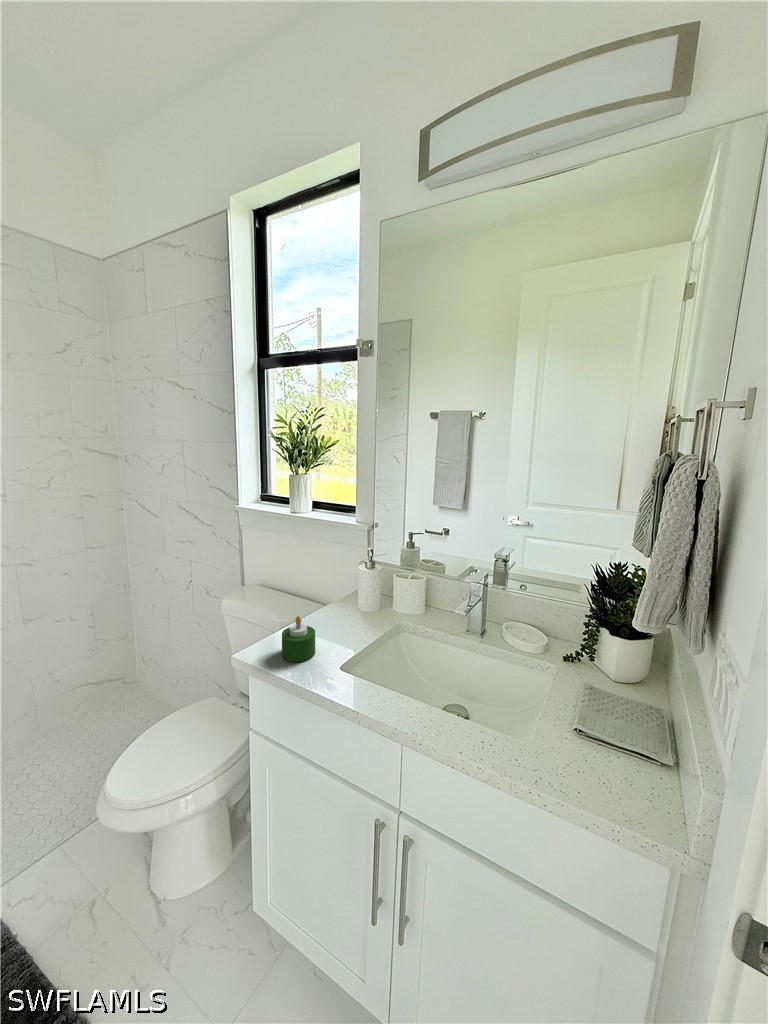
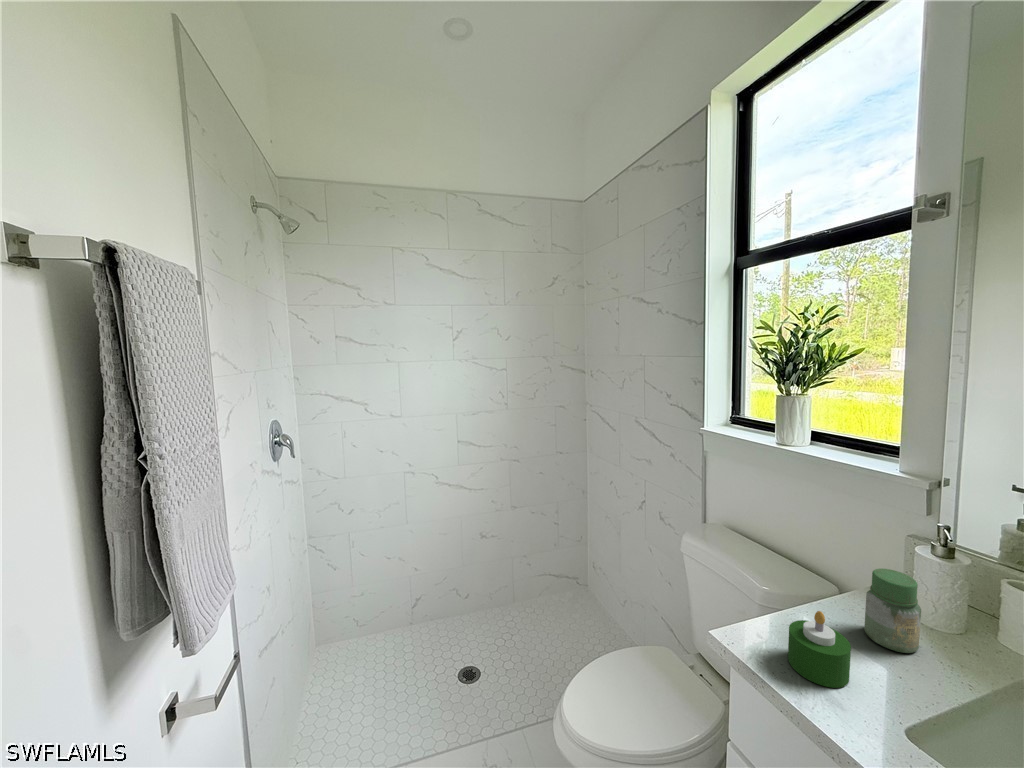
jar: none [330,582,355,630] -> present [864,568,921,653]

